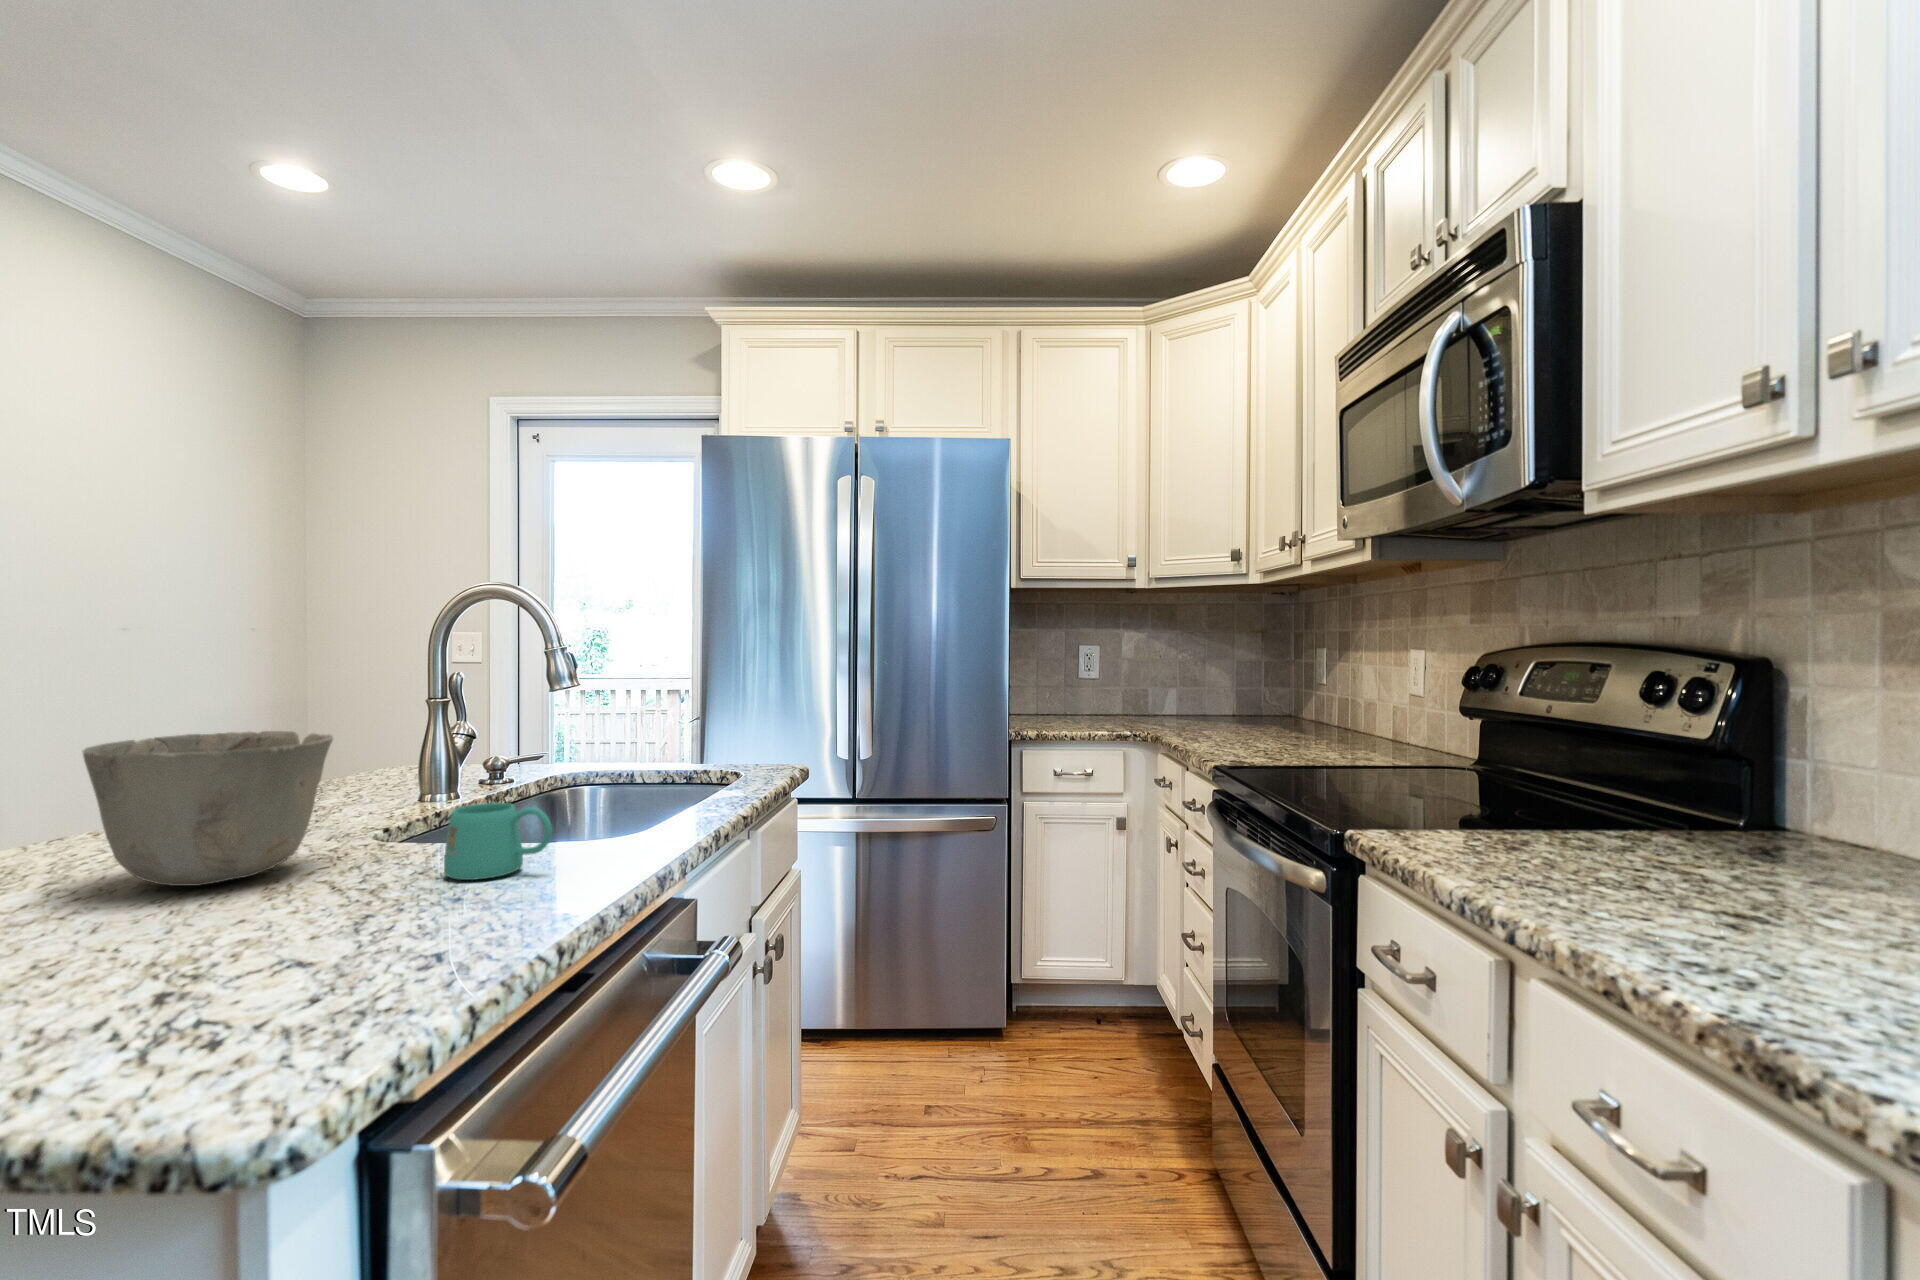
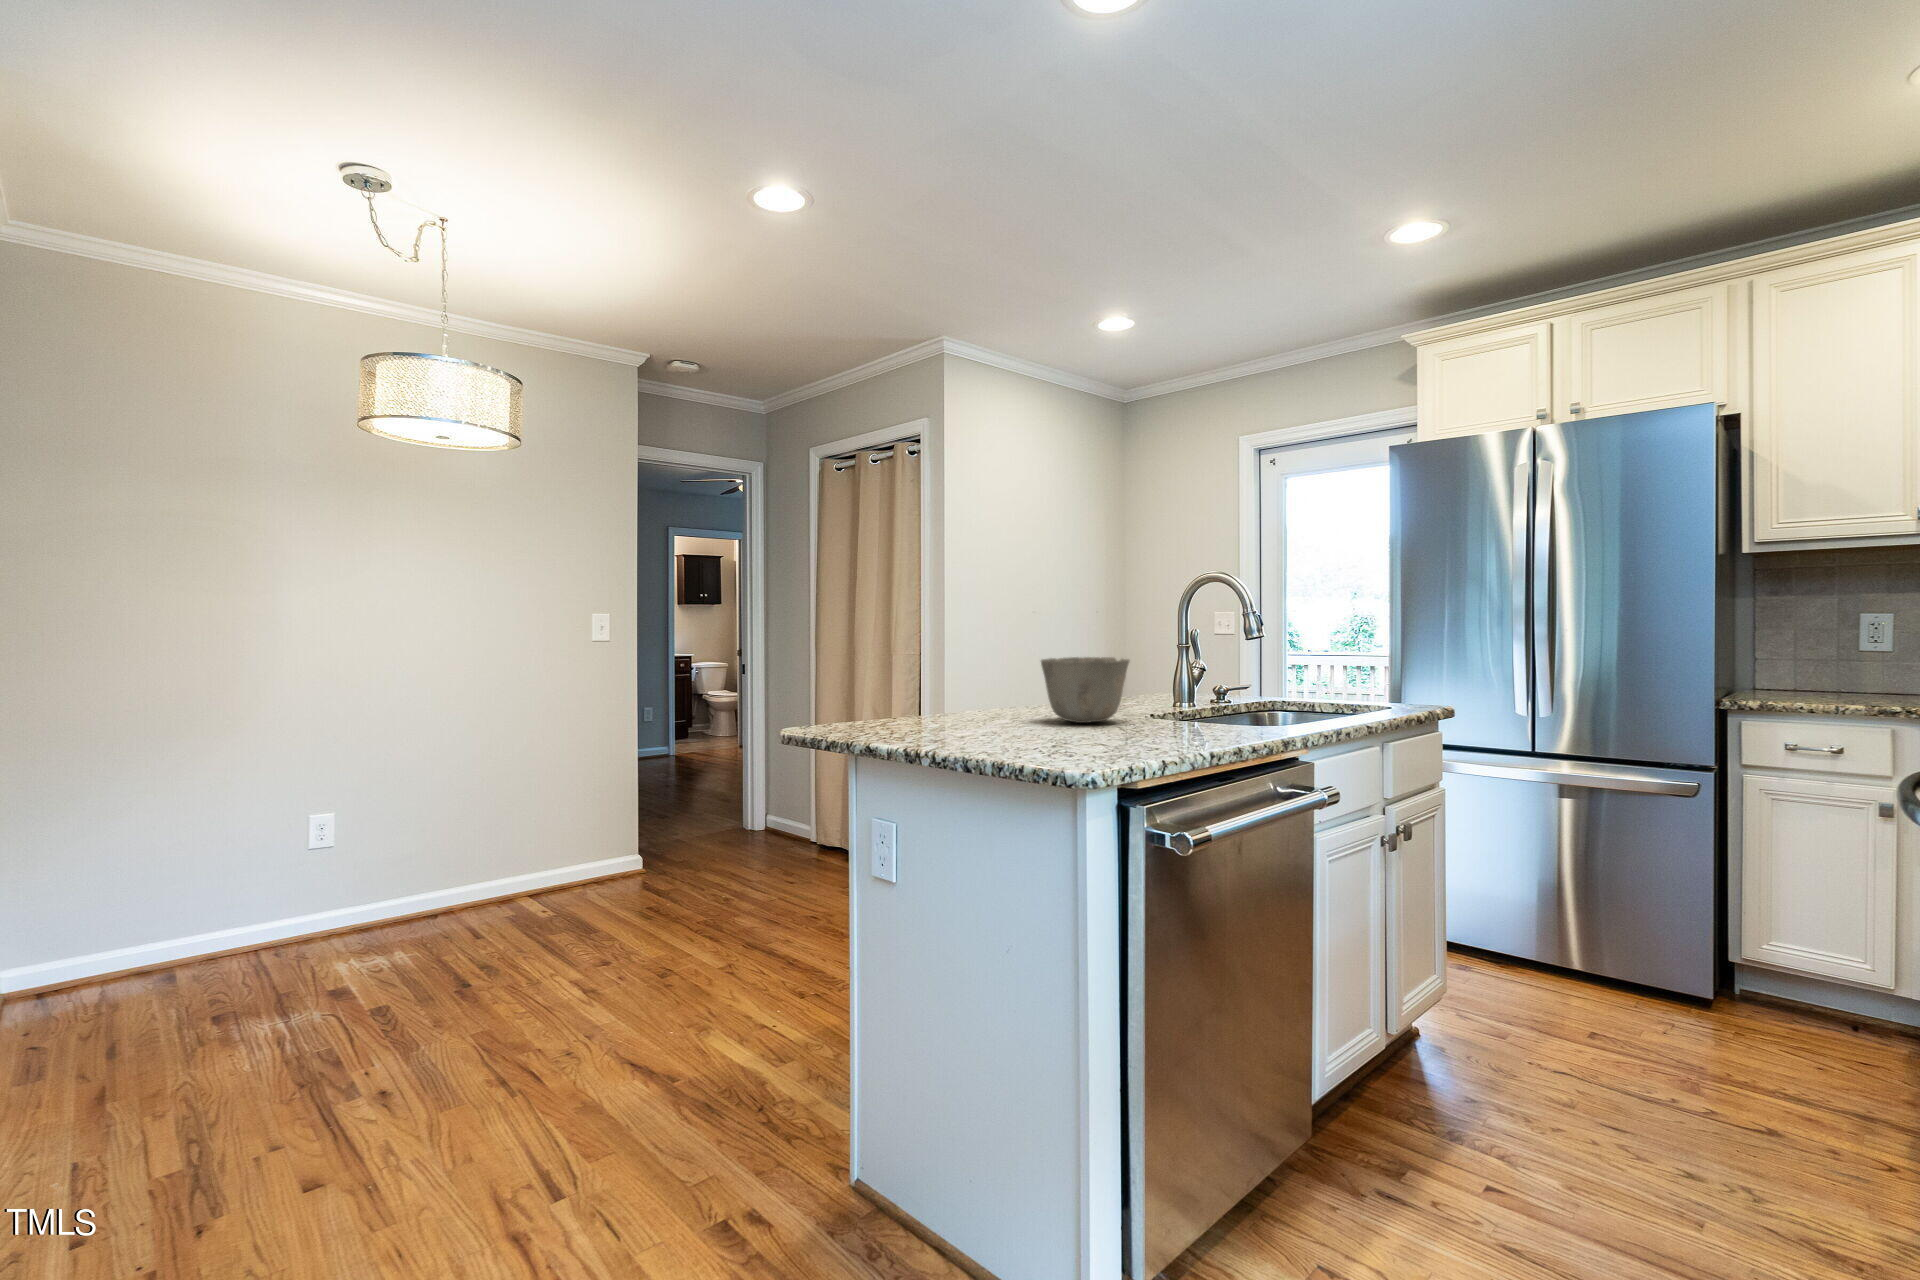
mug: present [444,803,552,880] -> none [1176,696,1227,732]

